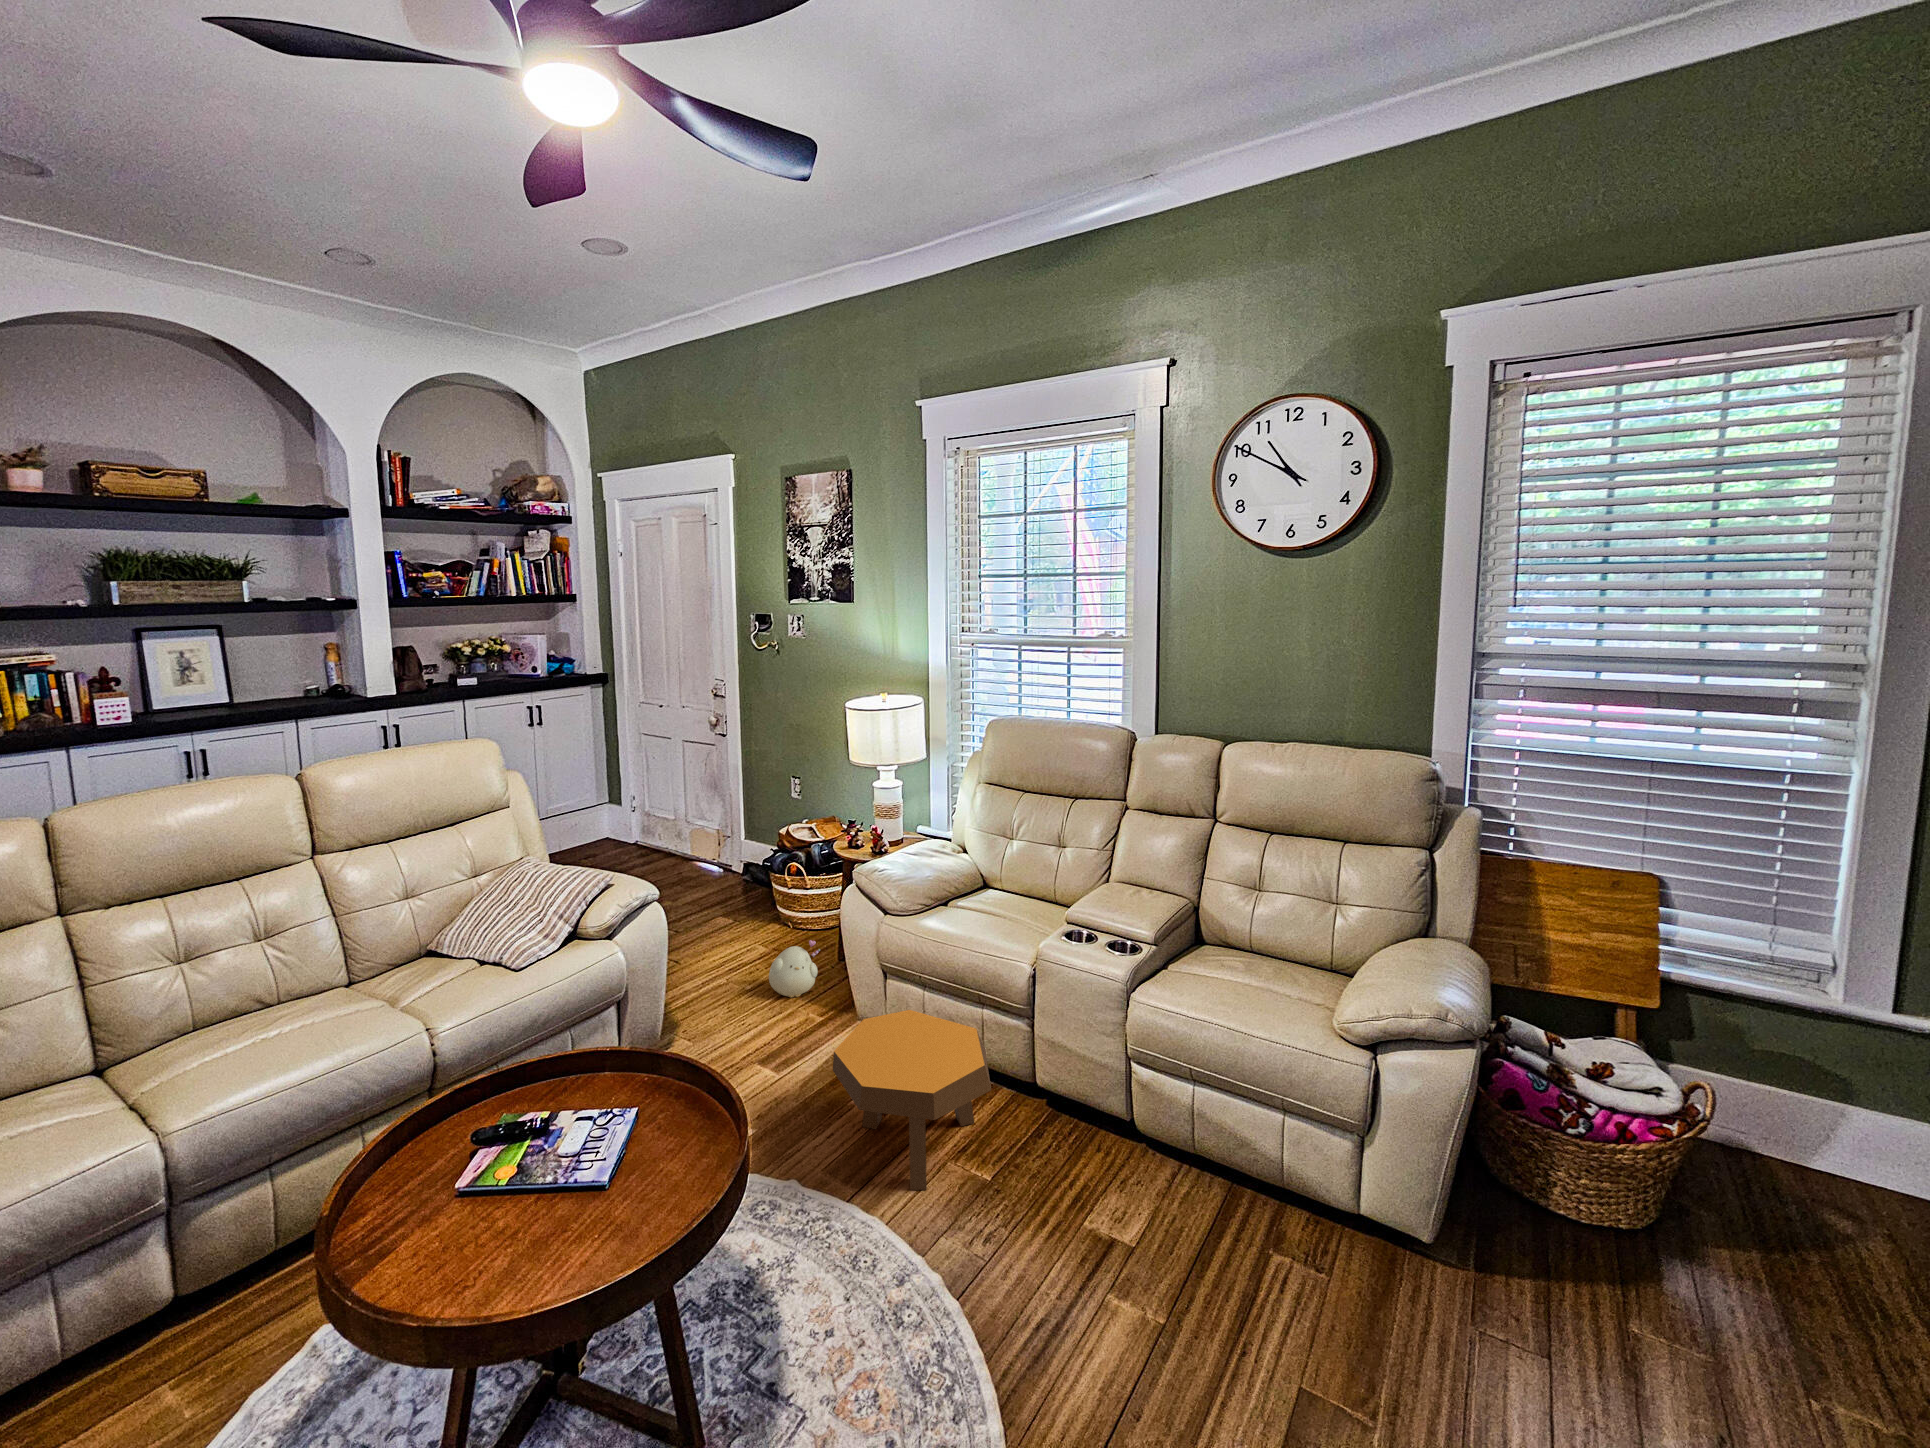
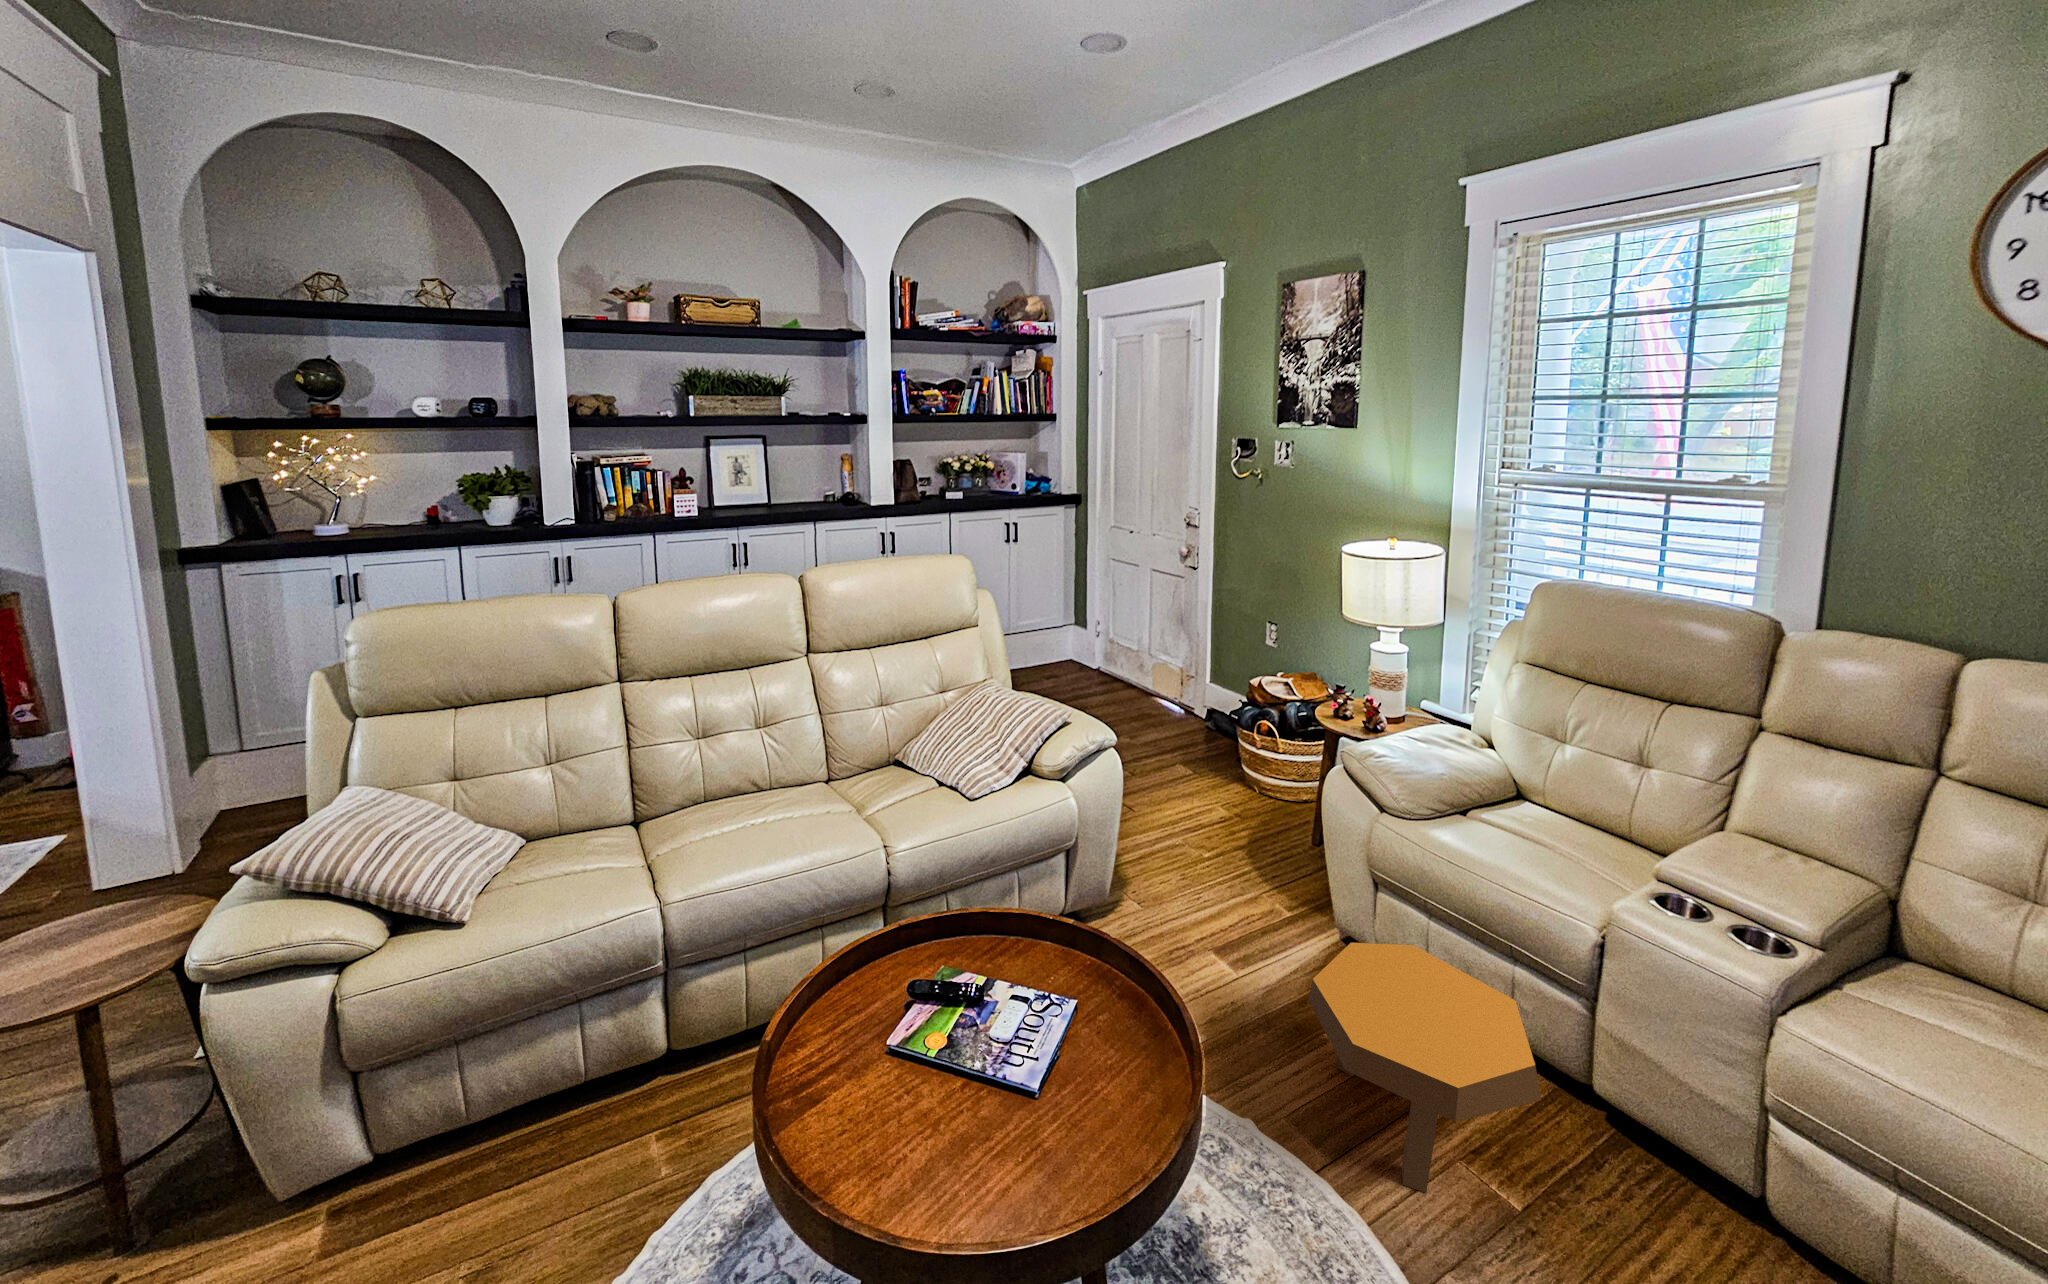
plush toy: present [769,940,820,997] -> none [1224,814,1287,872]

